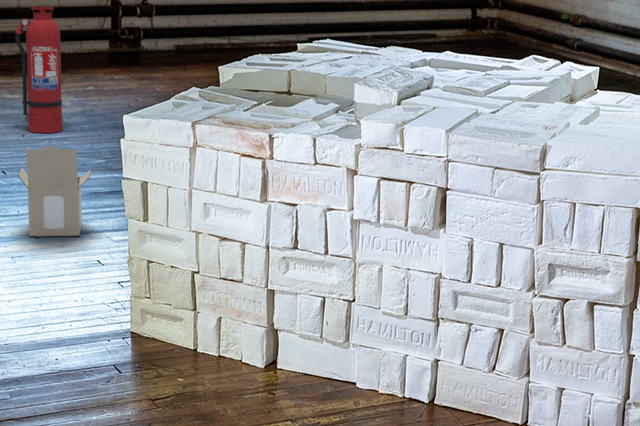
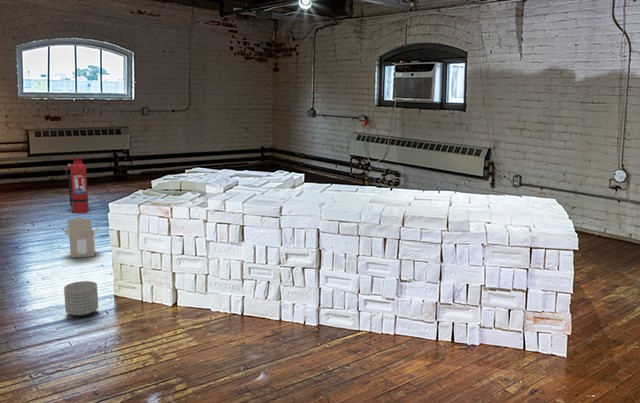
planter: none [24,296,97,376] -> present [64,281,98,316]

